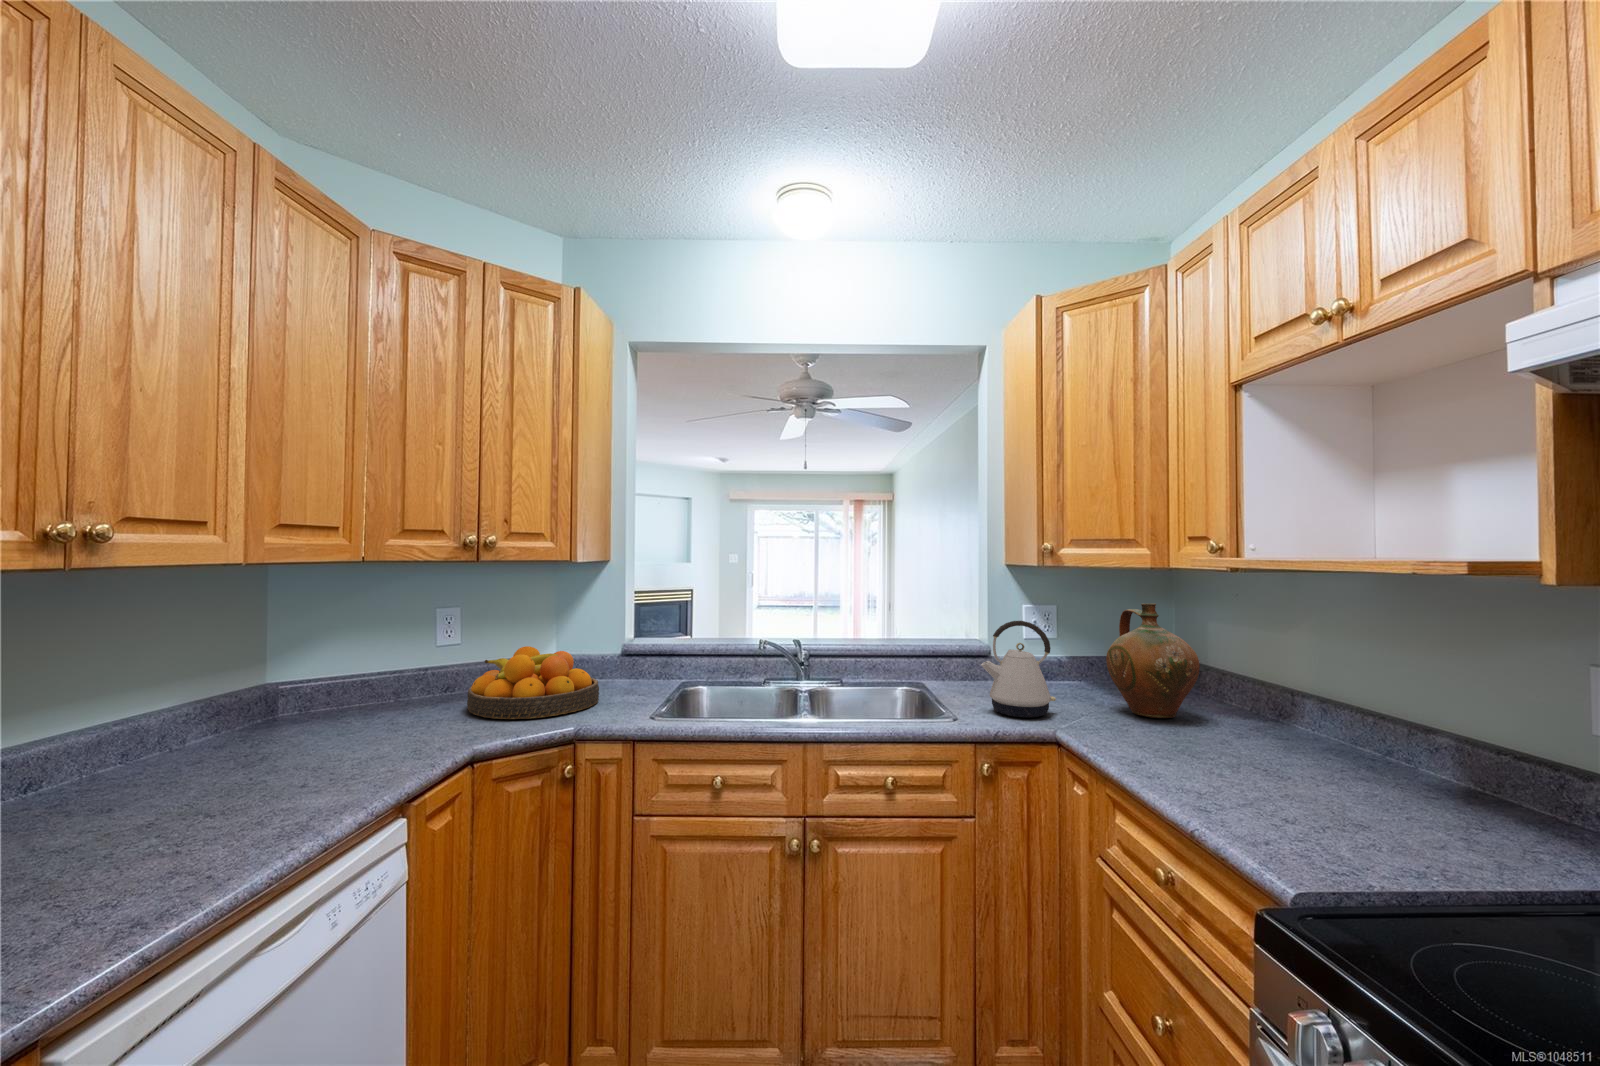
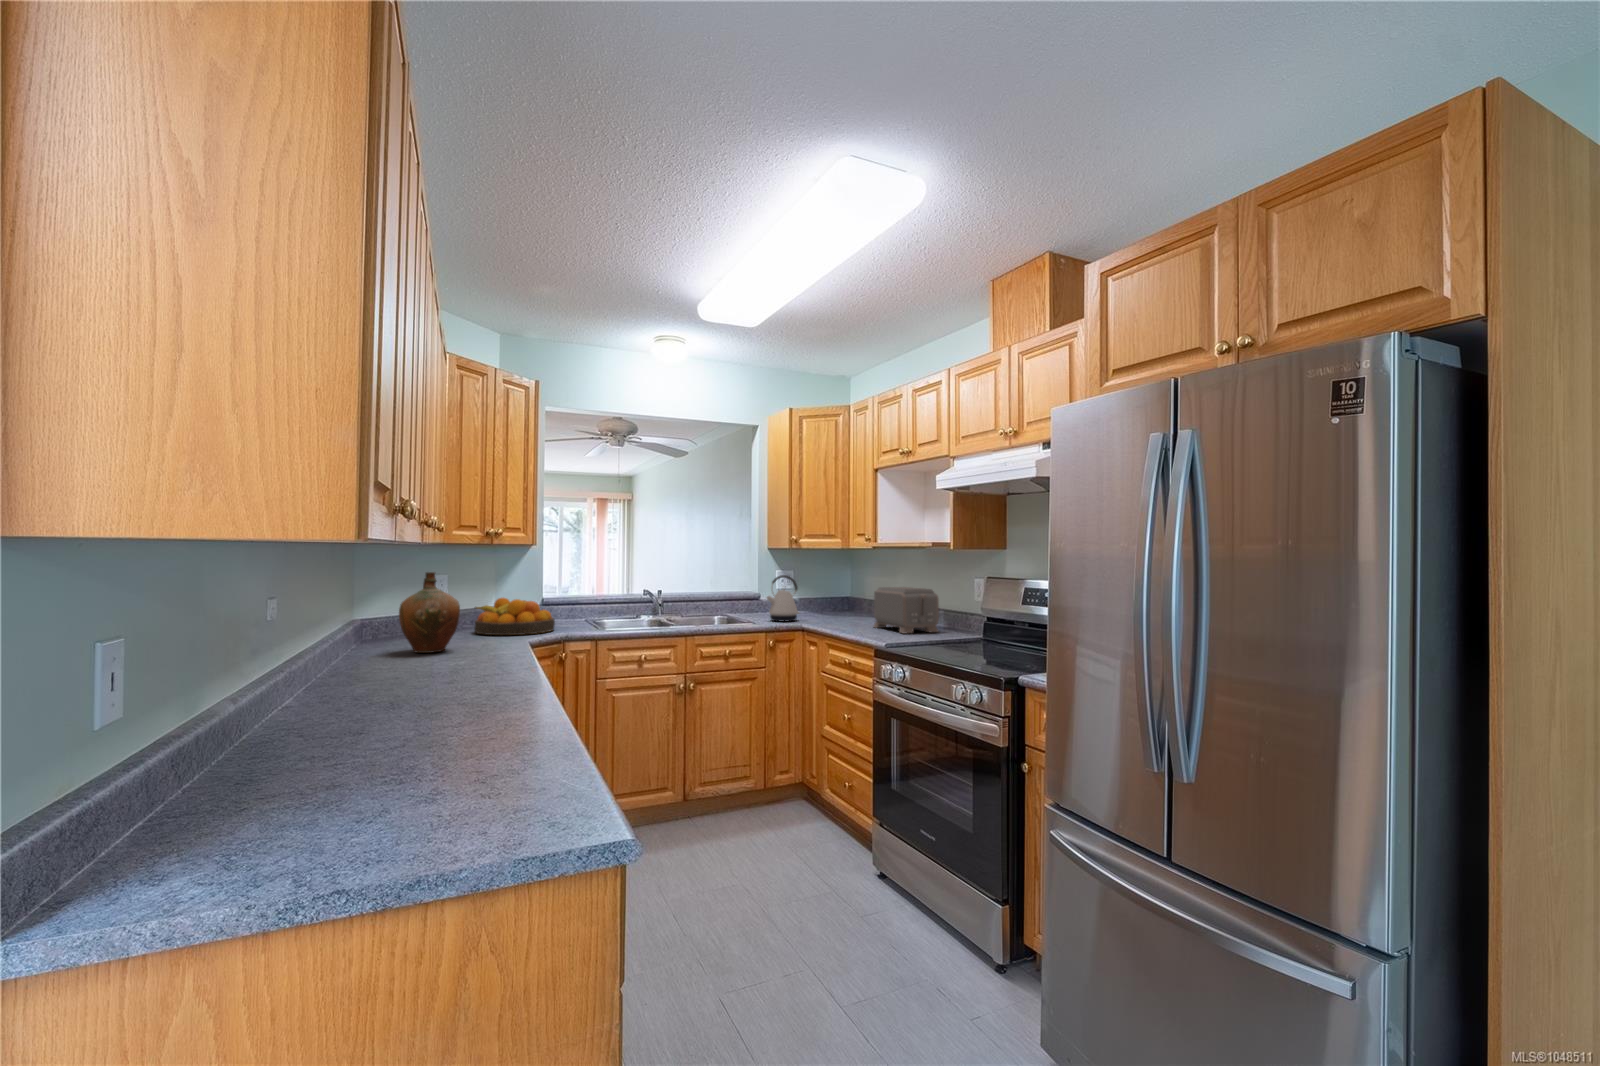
ceramic jug: present [1106,603,1200,718] -> present [399,572,460,653]
toaster: none [1242,673,1506,849] -> present [874,587,939,633]

